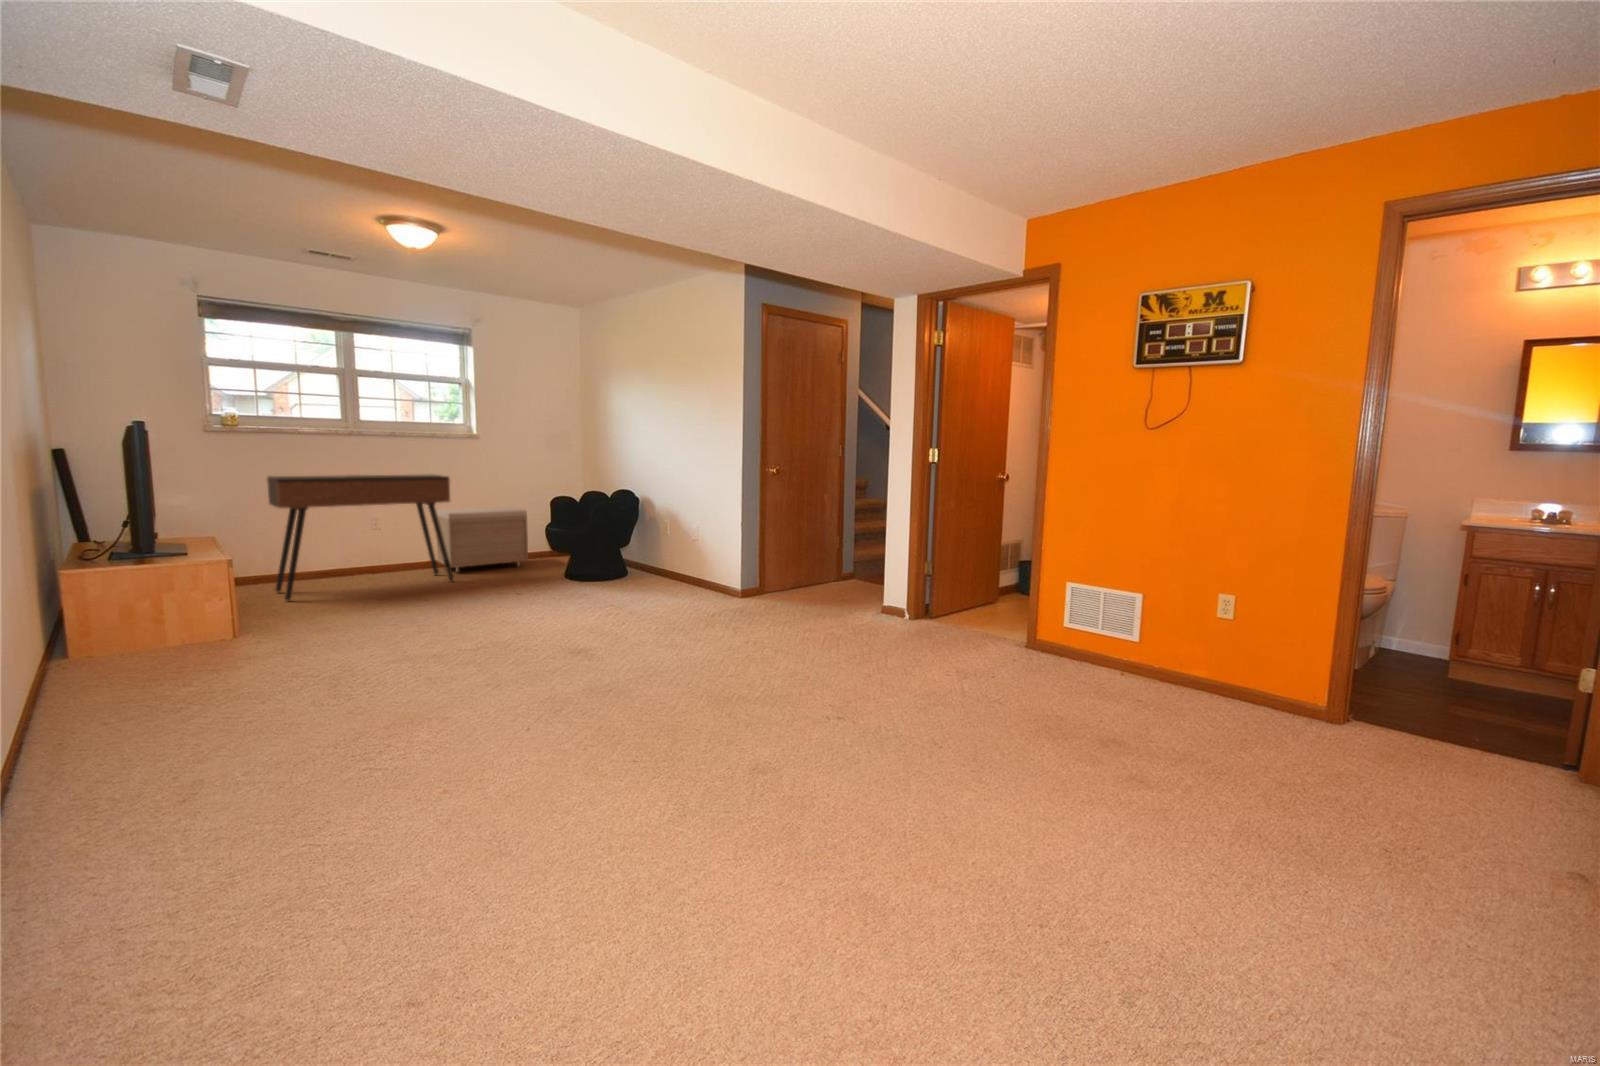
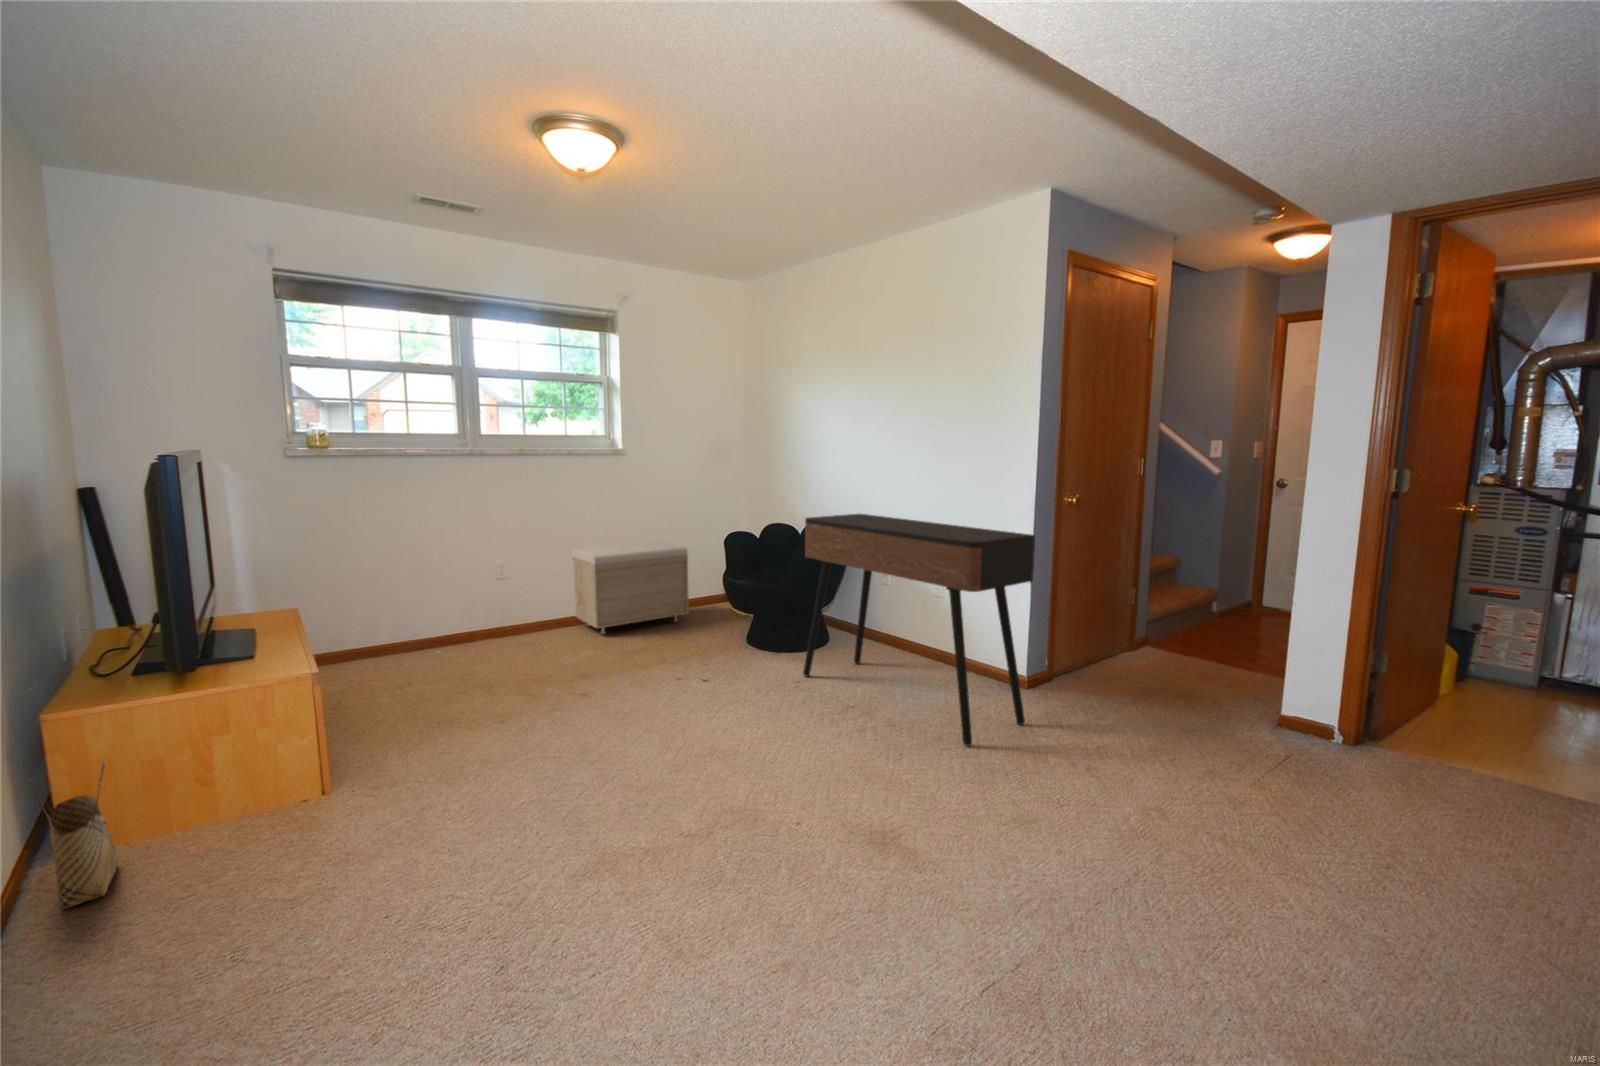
console table: present [267,475,454,601] -> present [803,514,1035,746]
woven basket: none [51,597,101,677] -> present [28,760,118,909]

